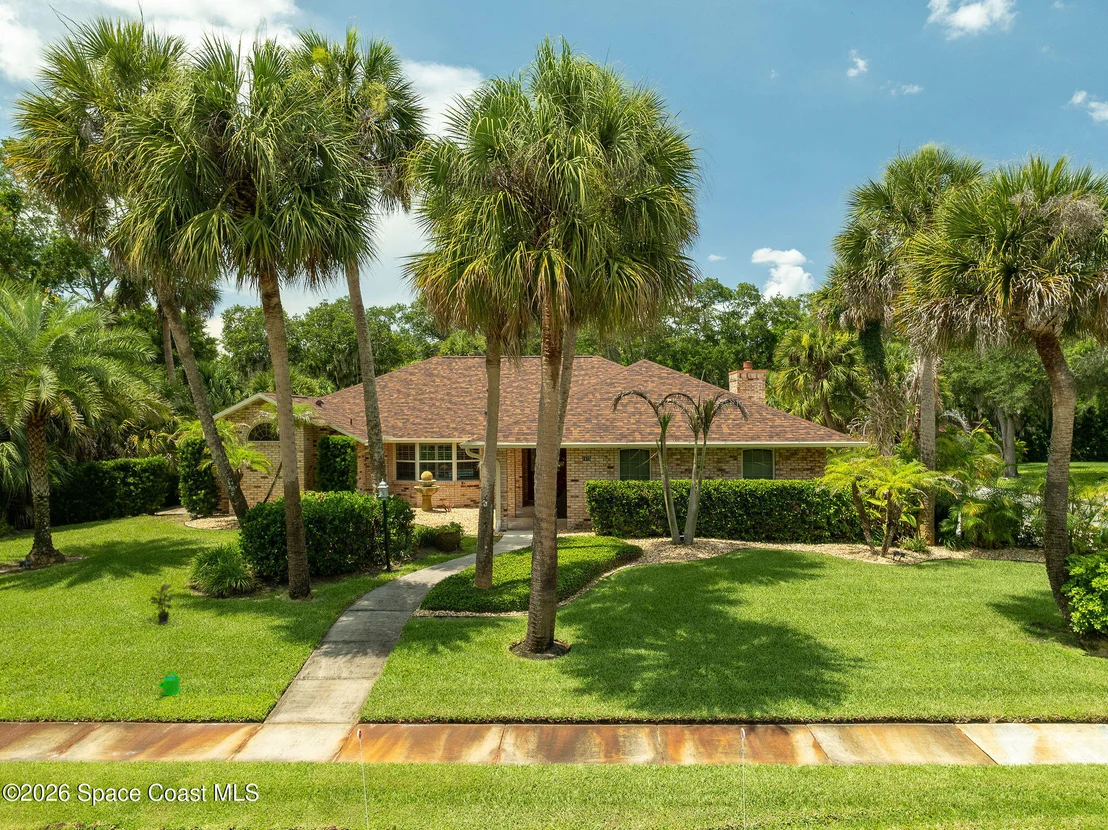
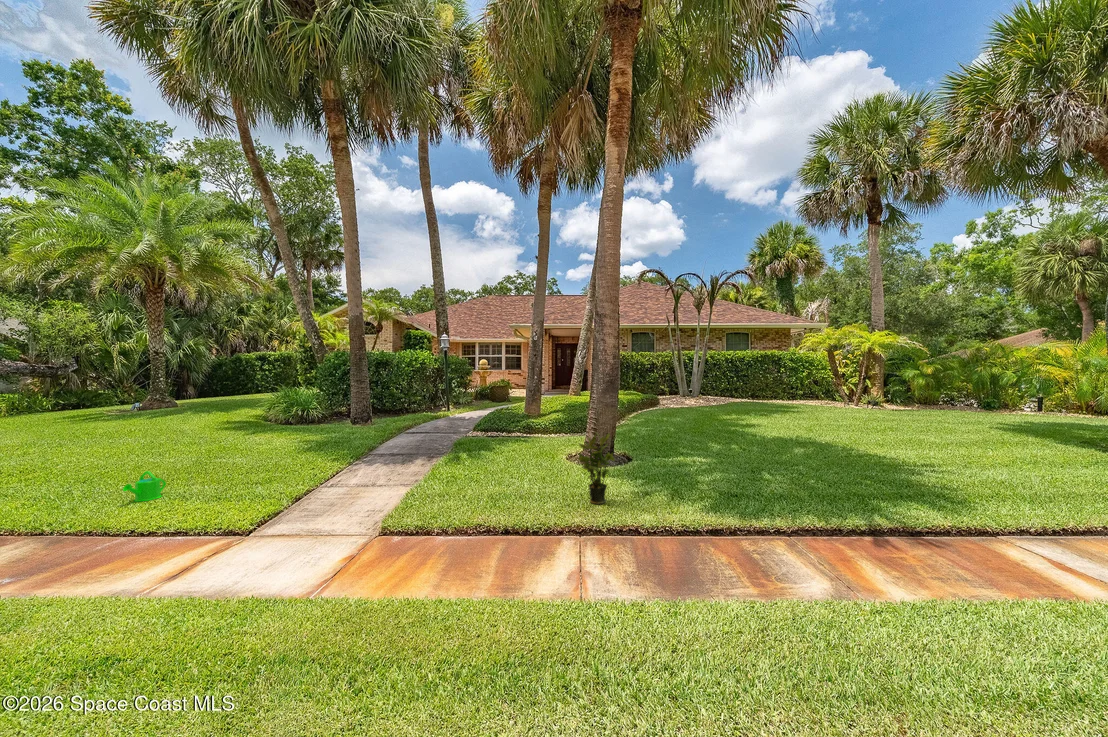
potted plant: present [151,583,174,624] -> present [578,434,615,504]

